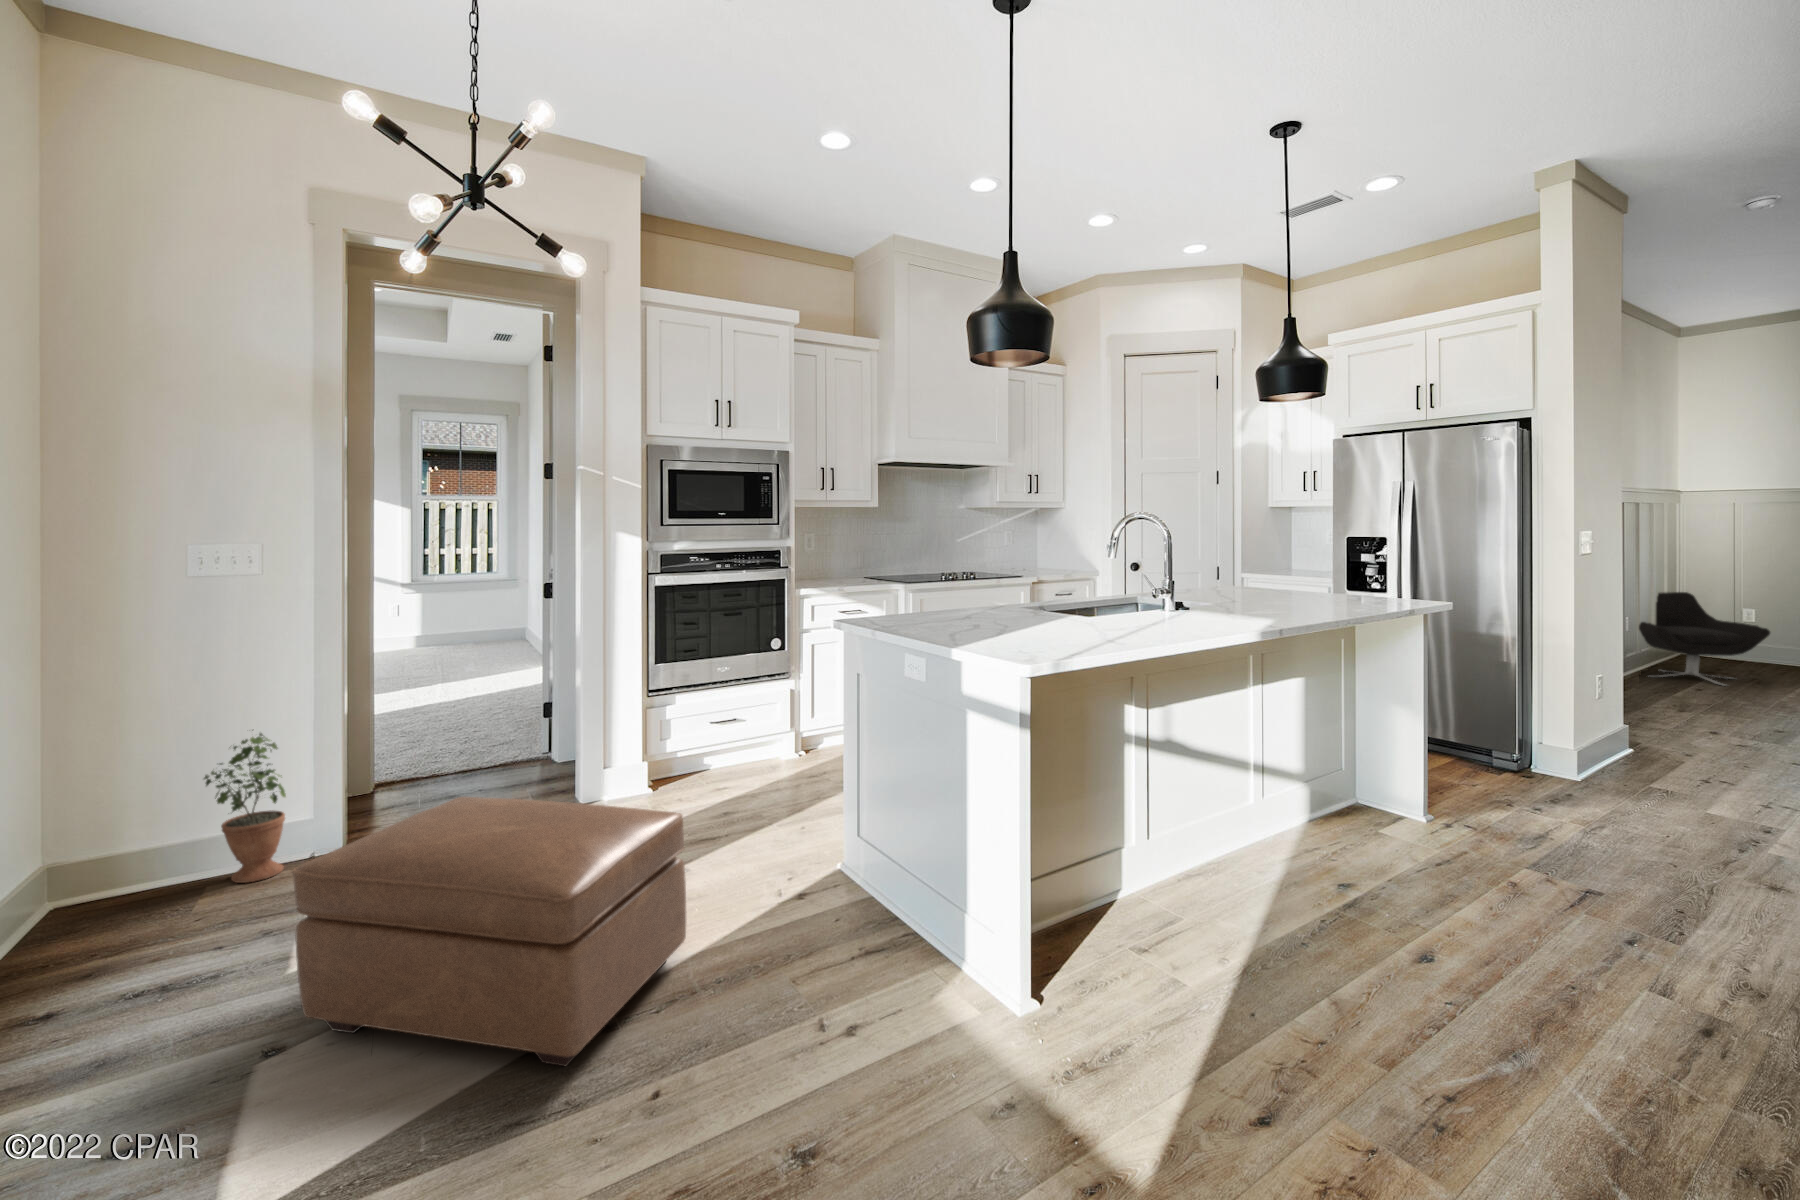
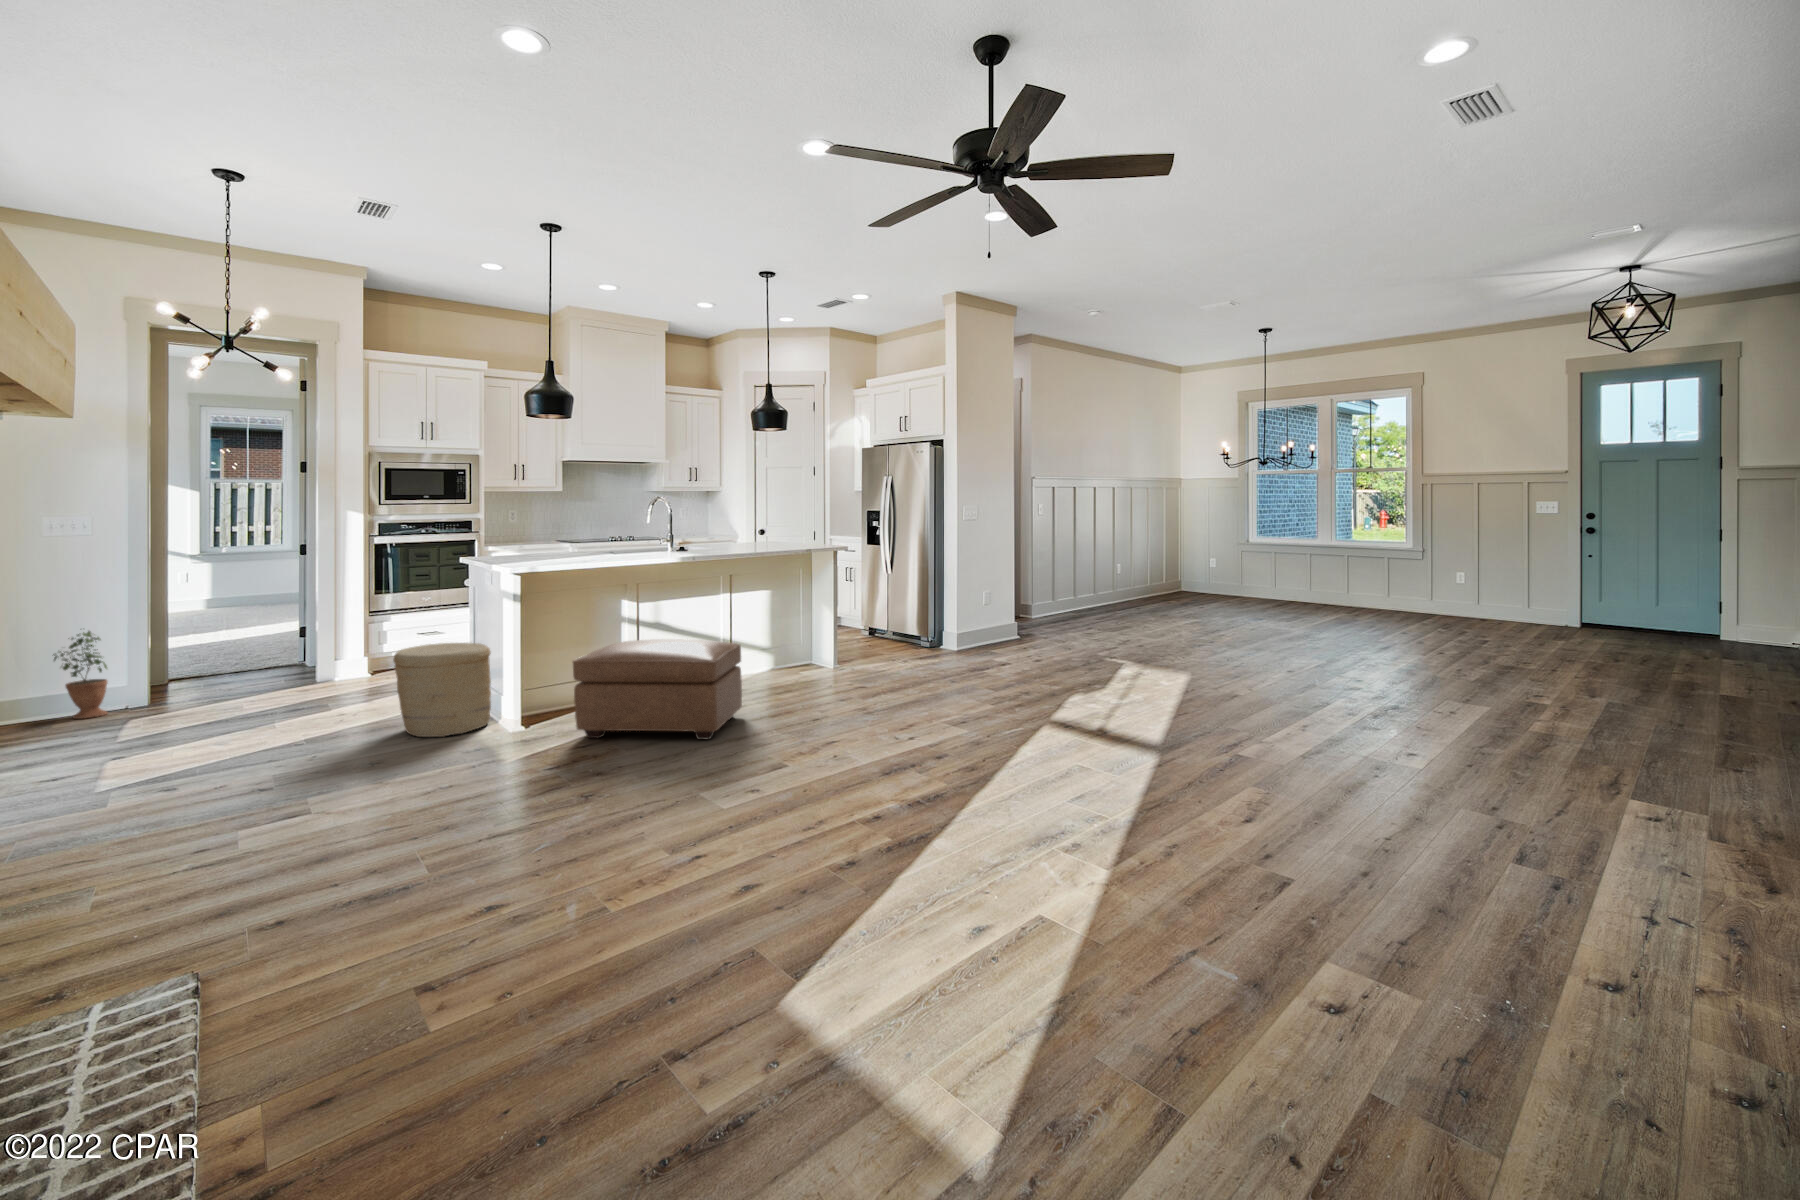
lounge chair: present [1639,592,1770,685] -> none [1125,551,1199,611]
woven basket: none [777,790,947,1011] -> present [393,643,491,737]
ottoman: present [292,797,686,1066] -> present [572,639,742,739]

